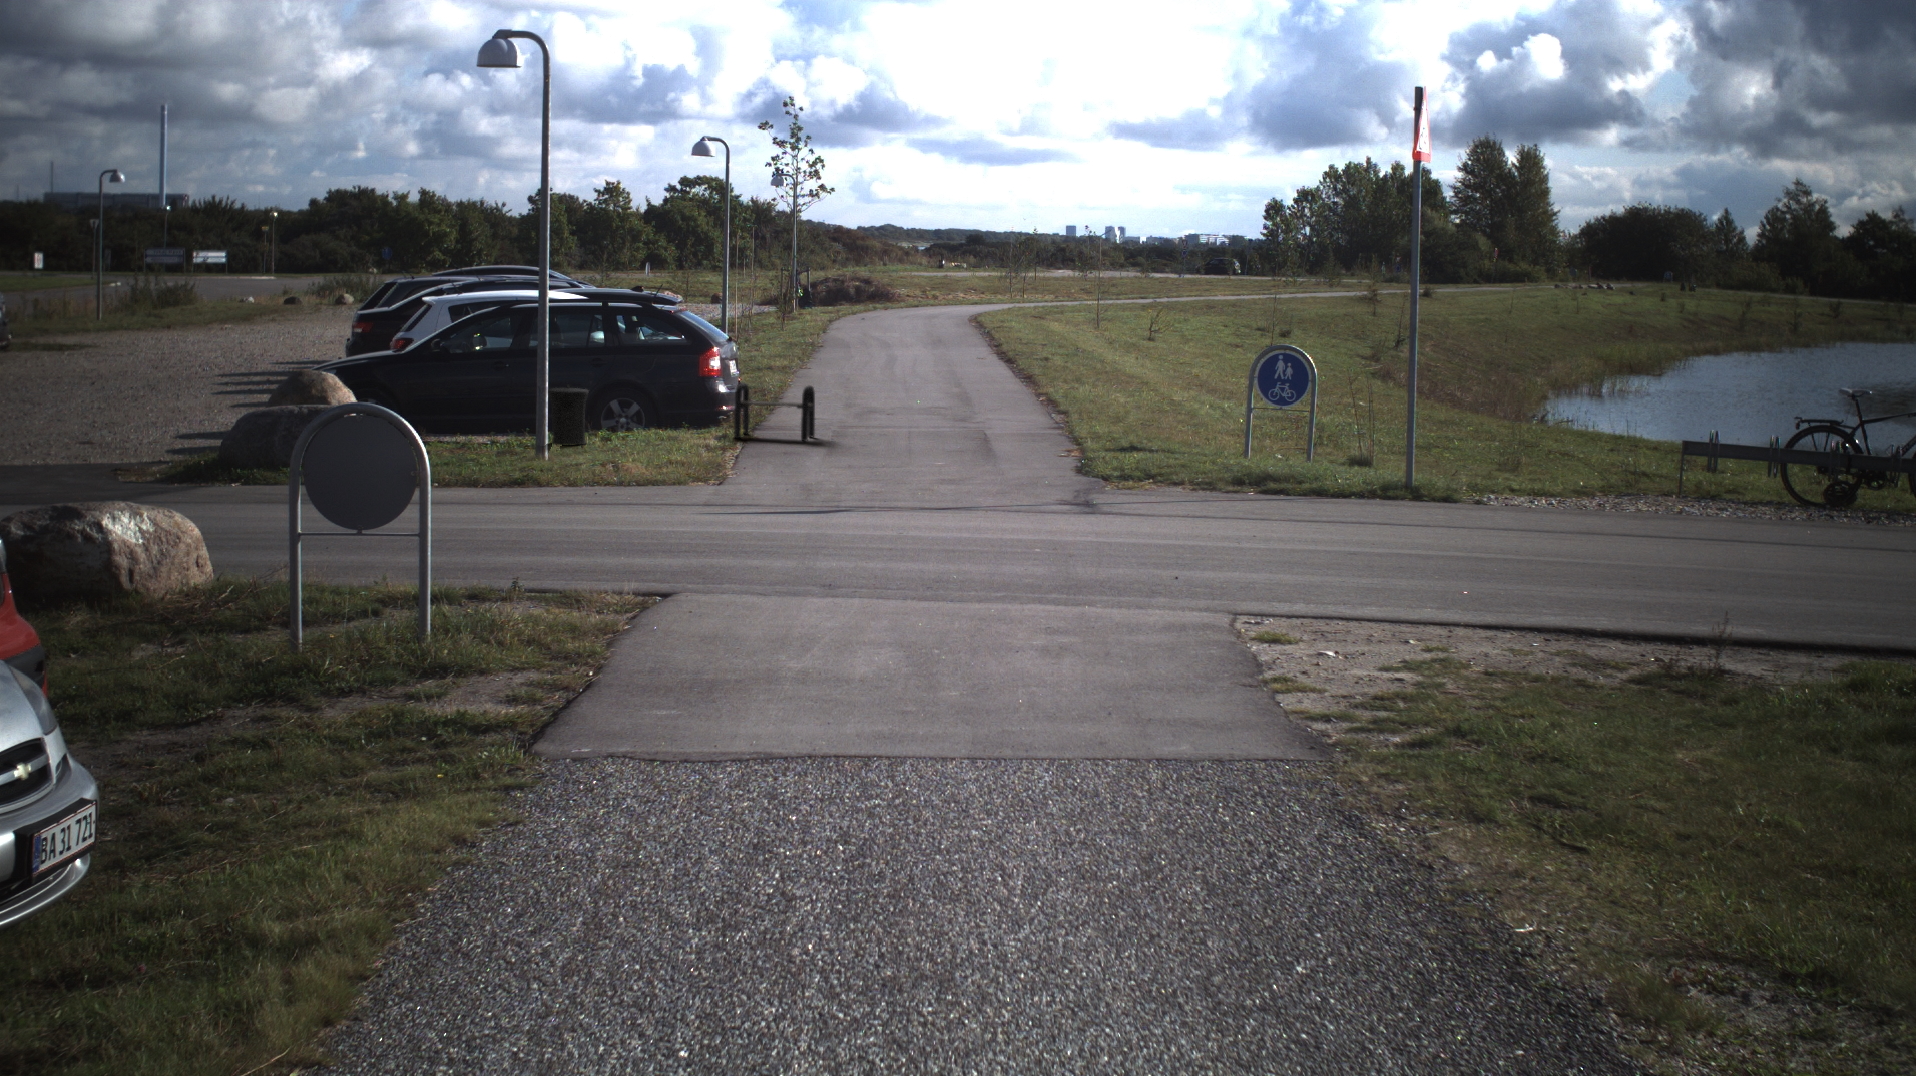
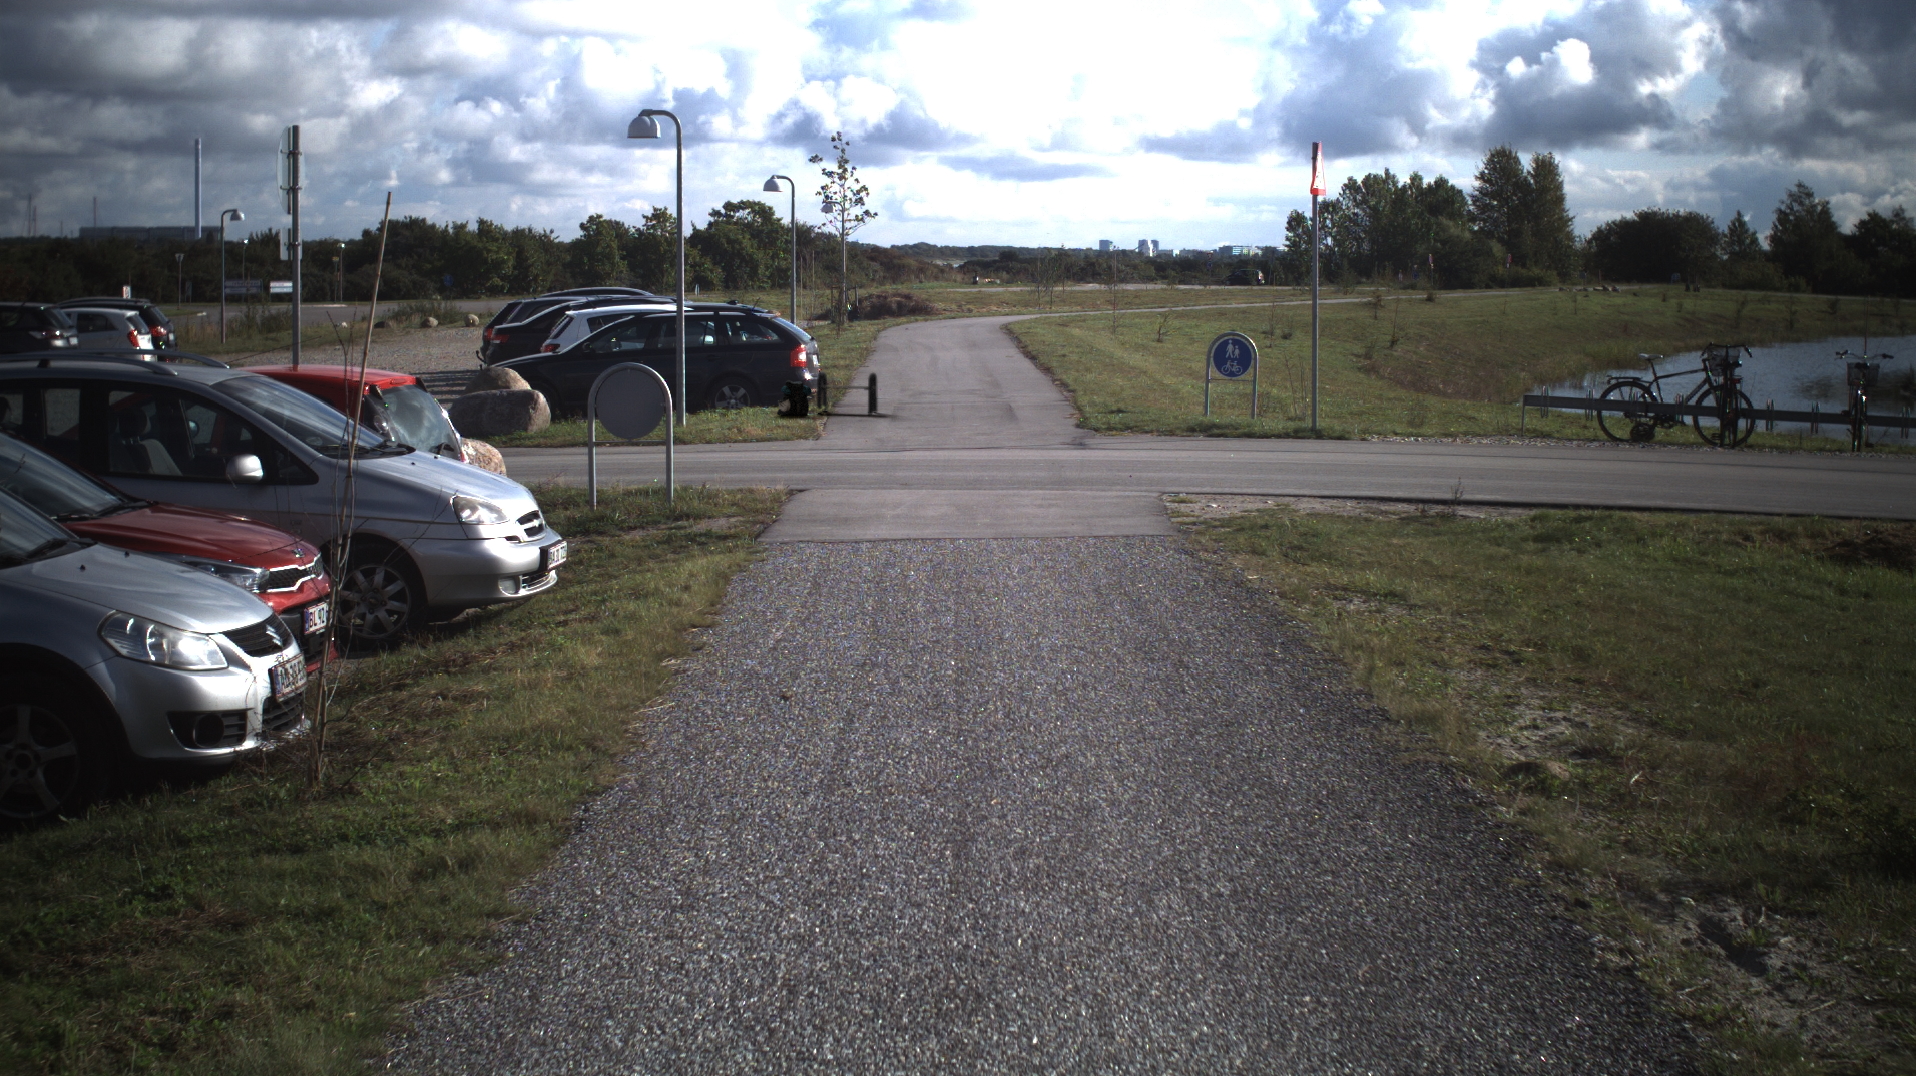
trash can: present [548,386,589,445] -> none [681,374,711,419]
backpack: none [681,394,727,441] -> present [777,380,812,416]

